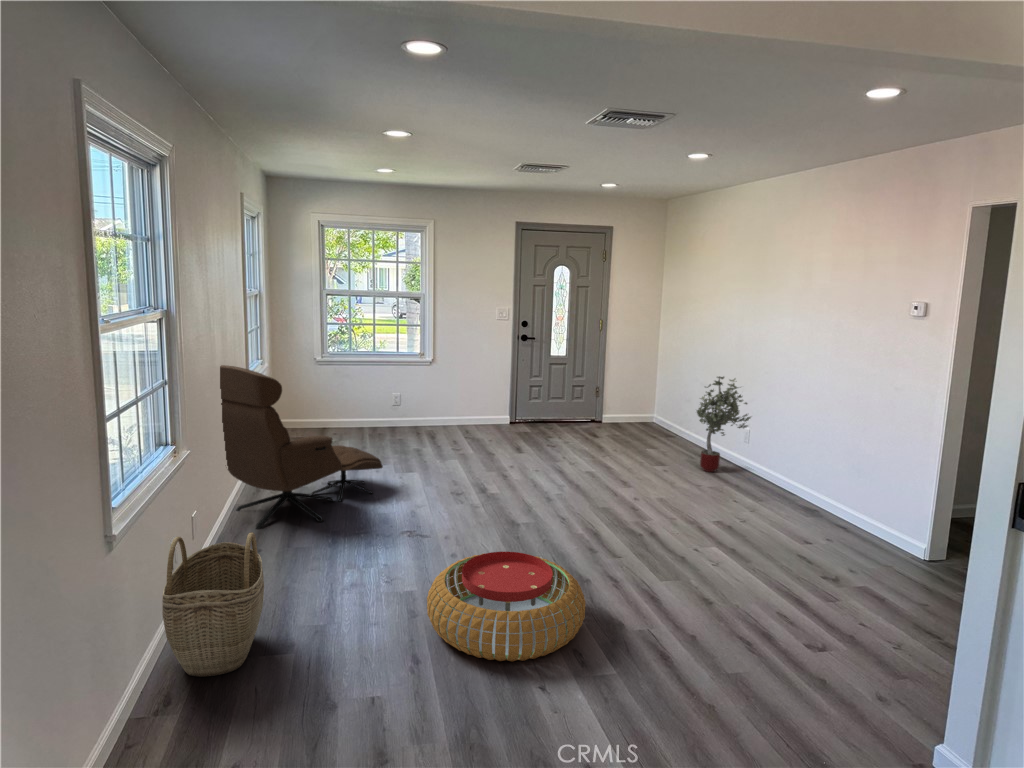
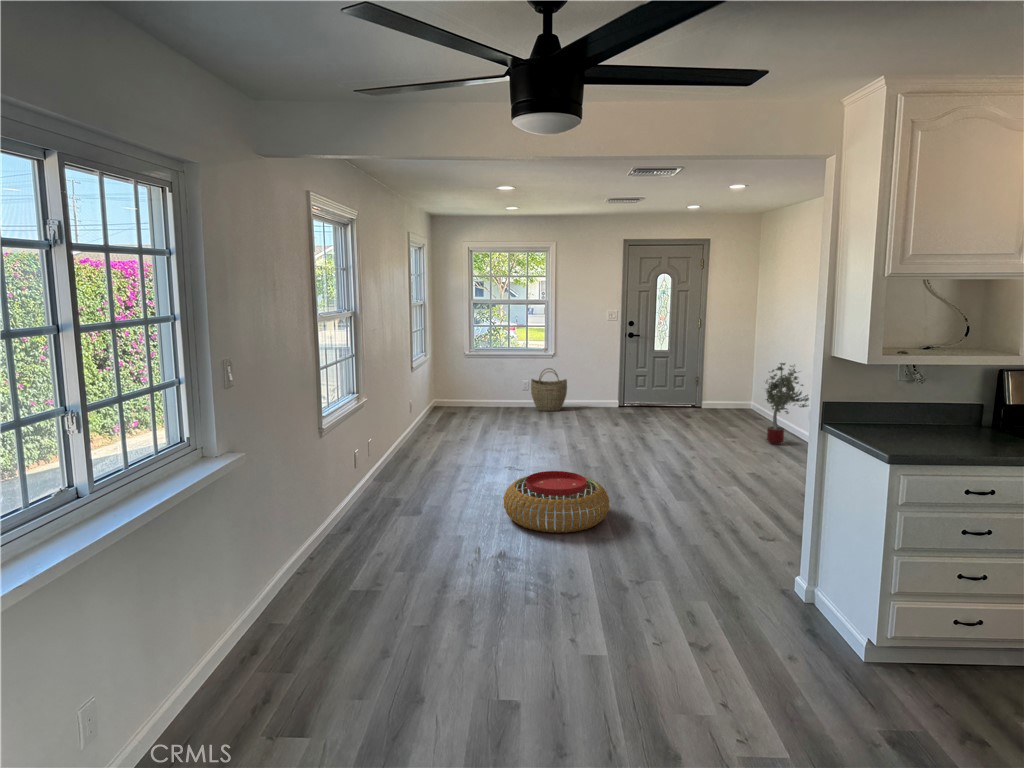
lounge chair: present [220,365,383,529] -> none [381,350,501,462]
woven basket: present [162,533,264,677] -> present [531,368,567,411]

